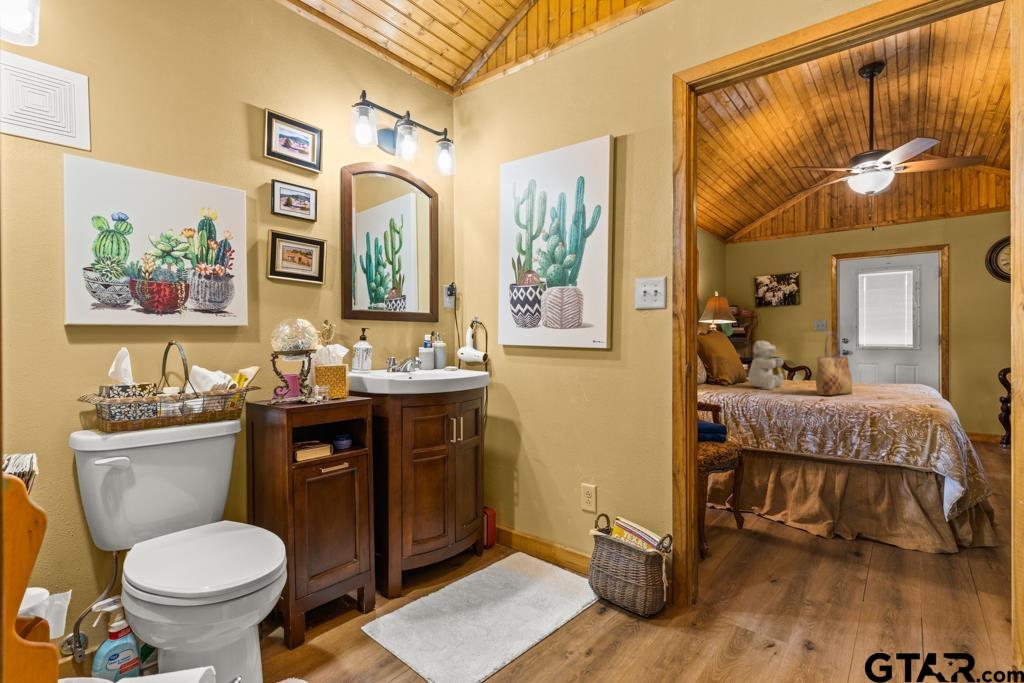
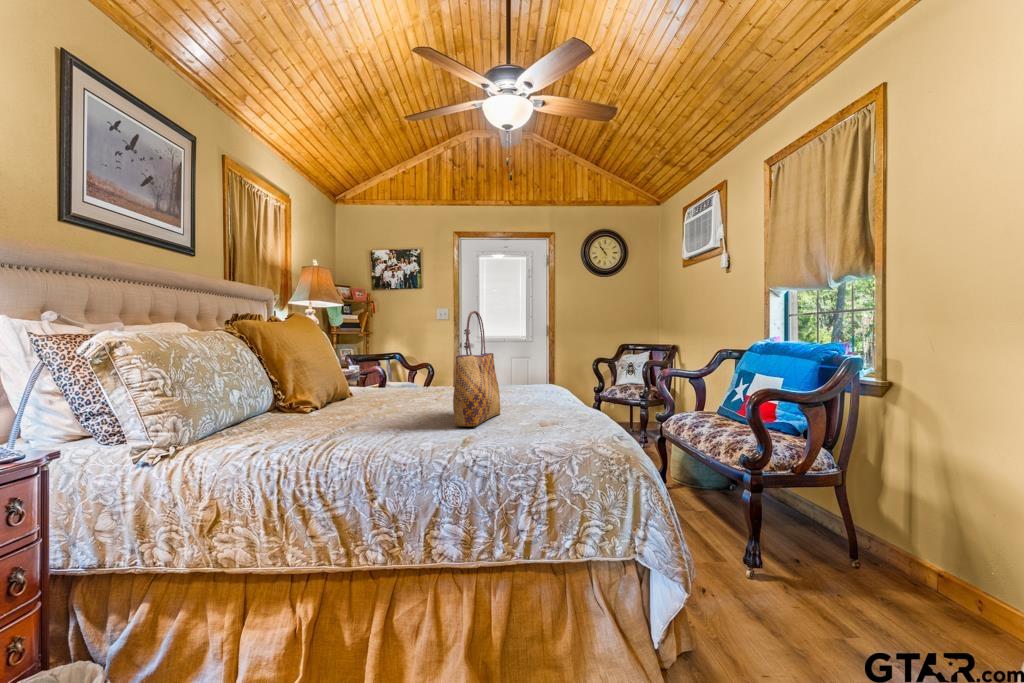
teddy bear: present [748,341,783,389] -> none [342,326,401,418]

